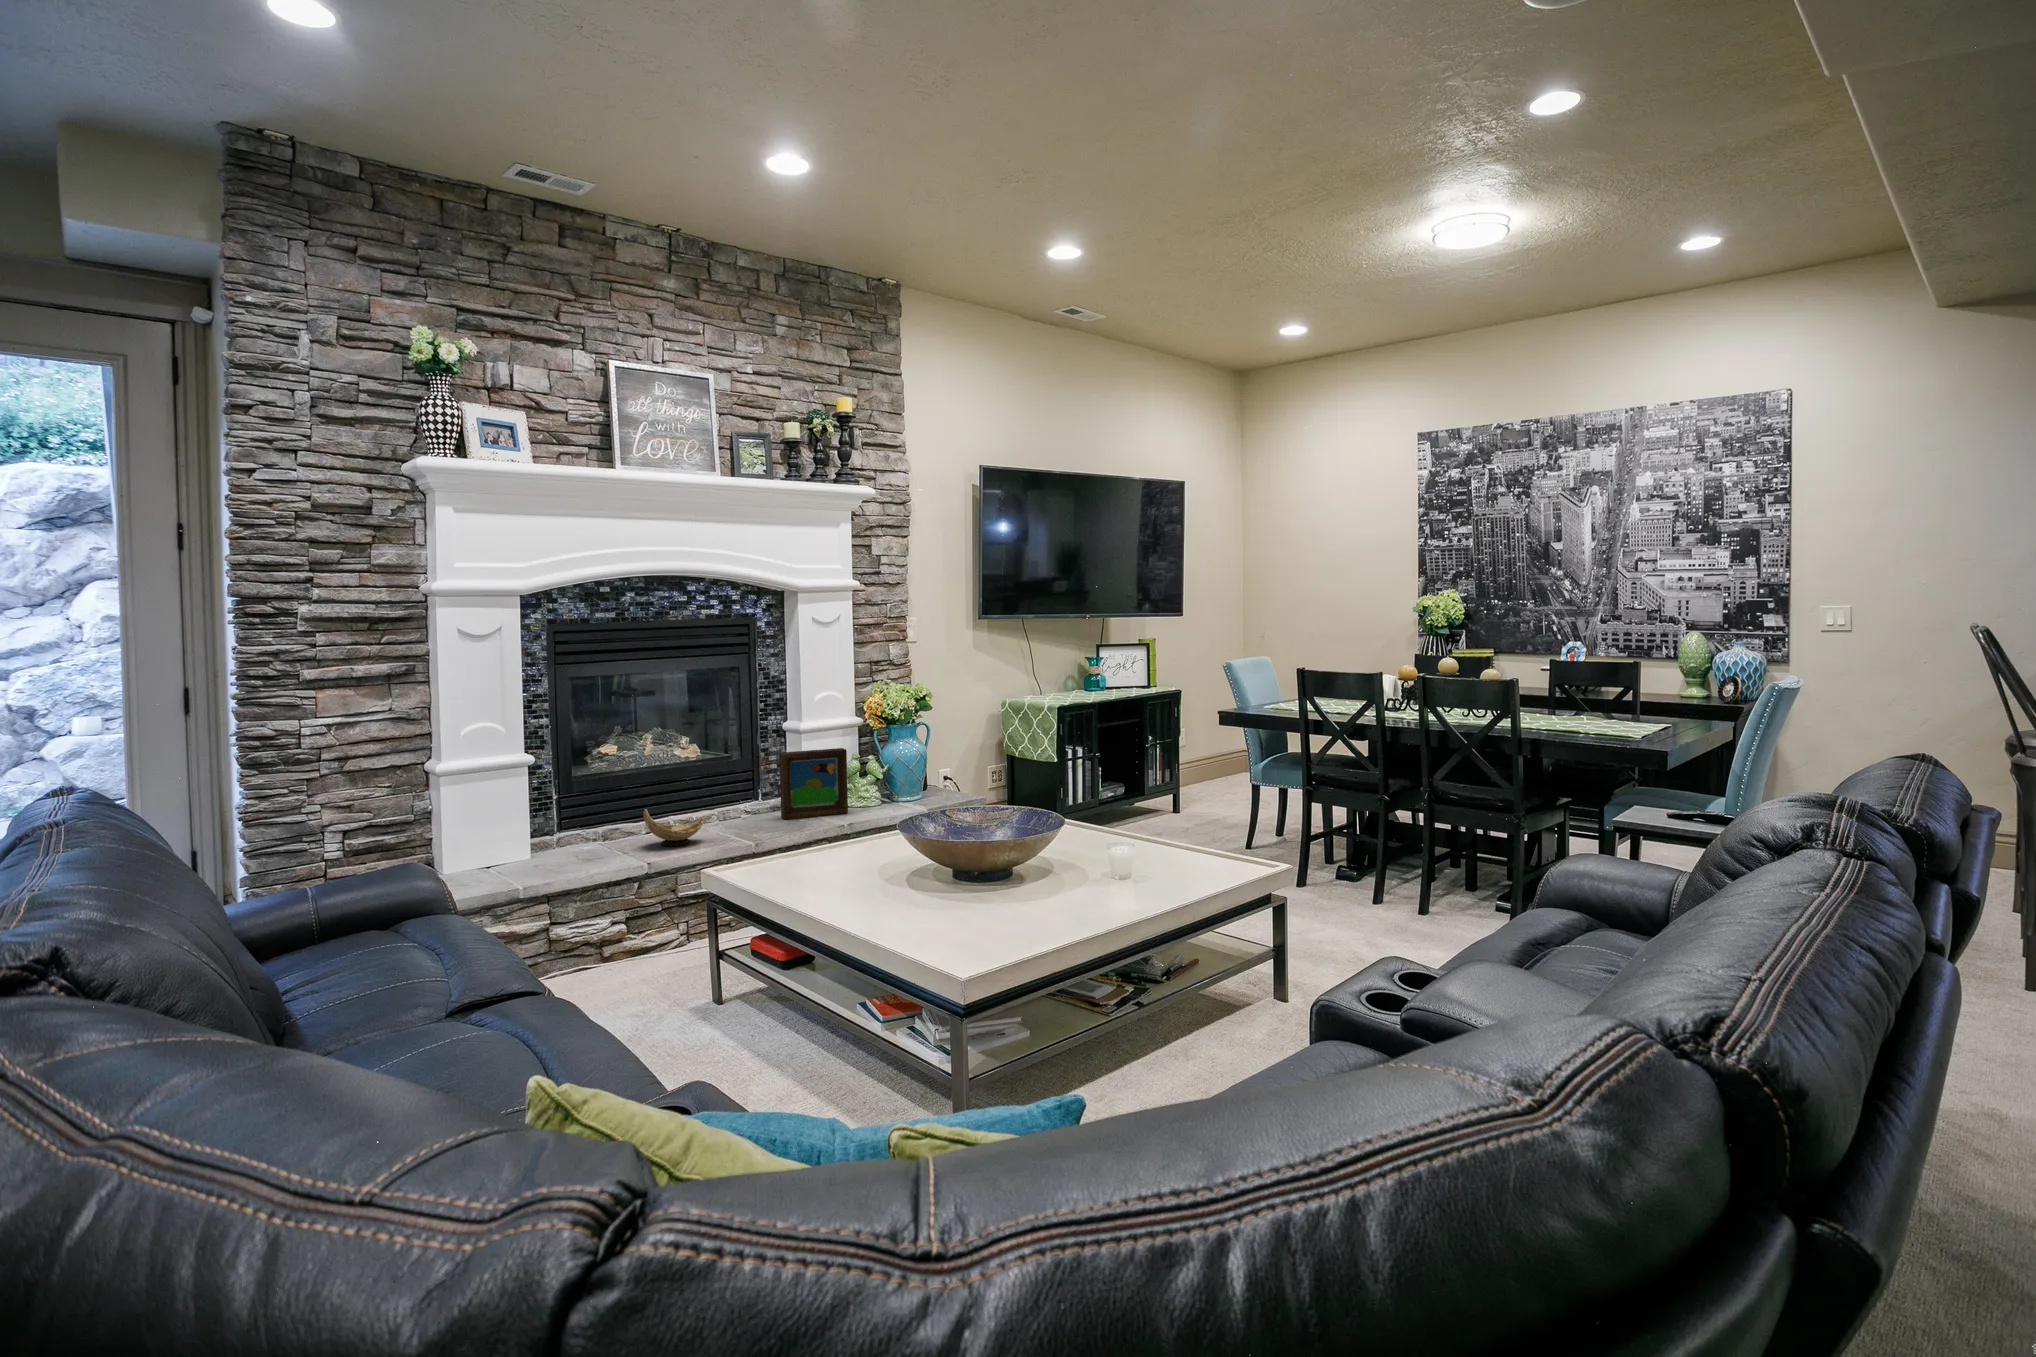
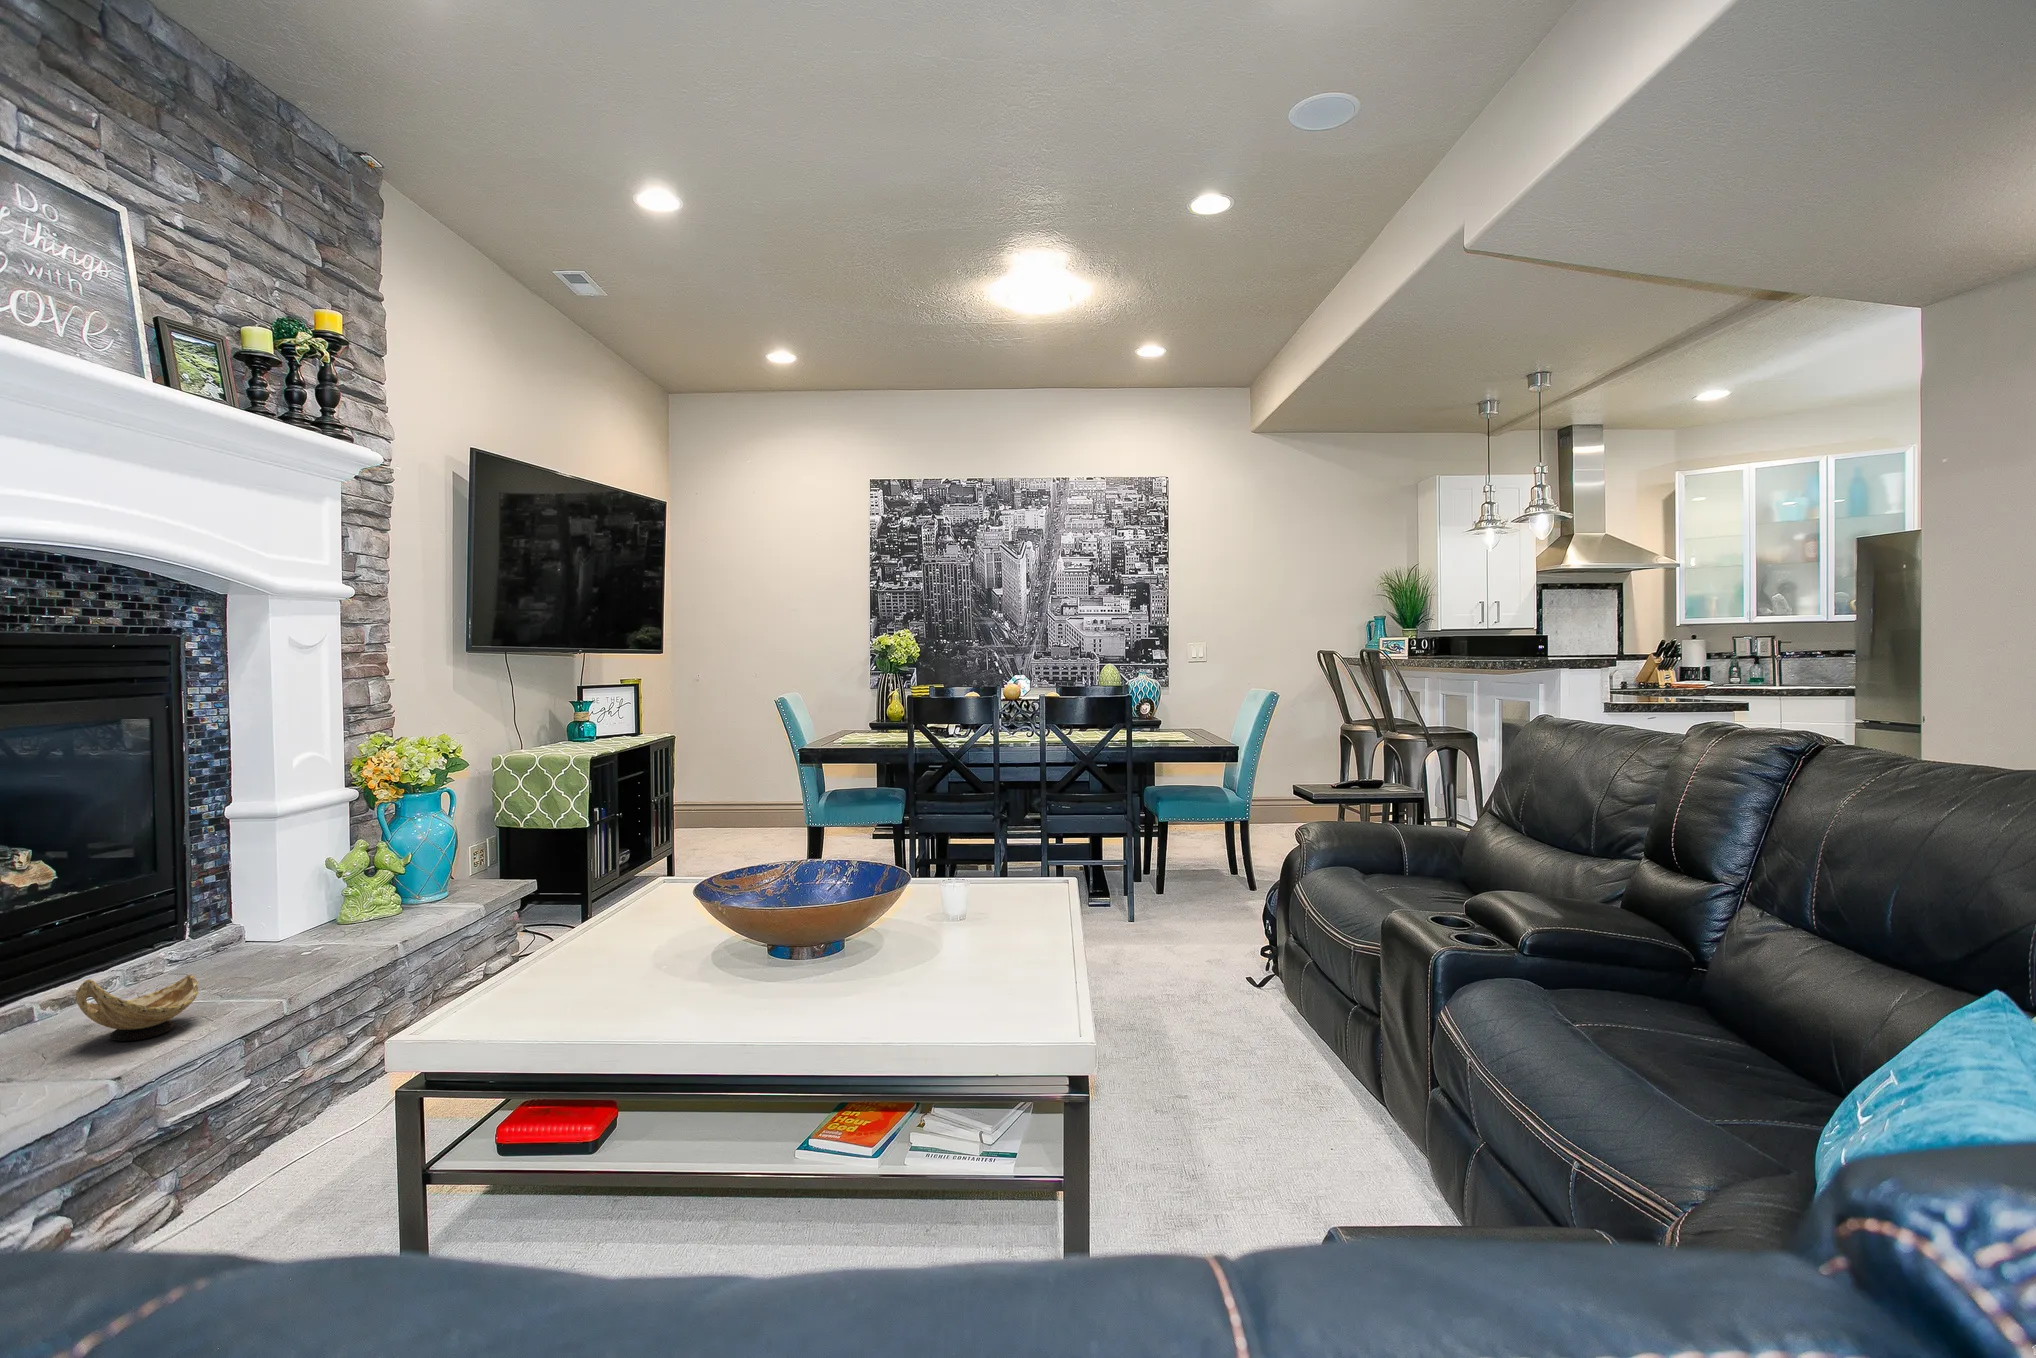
picture frame: present [779,748,848,819] -> none [264,835,378,959]

